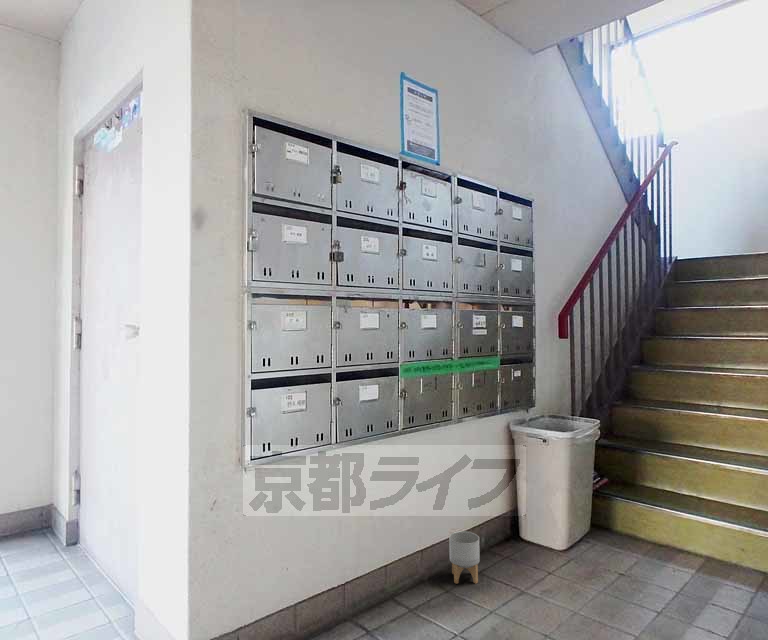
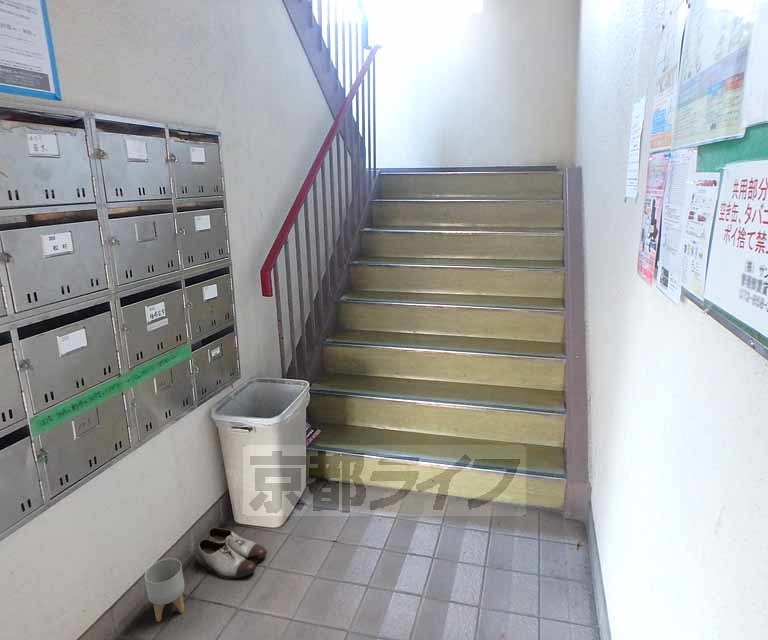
shoe: none [488,531,554,574] -> present [197,528,267,579]

